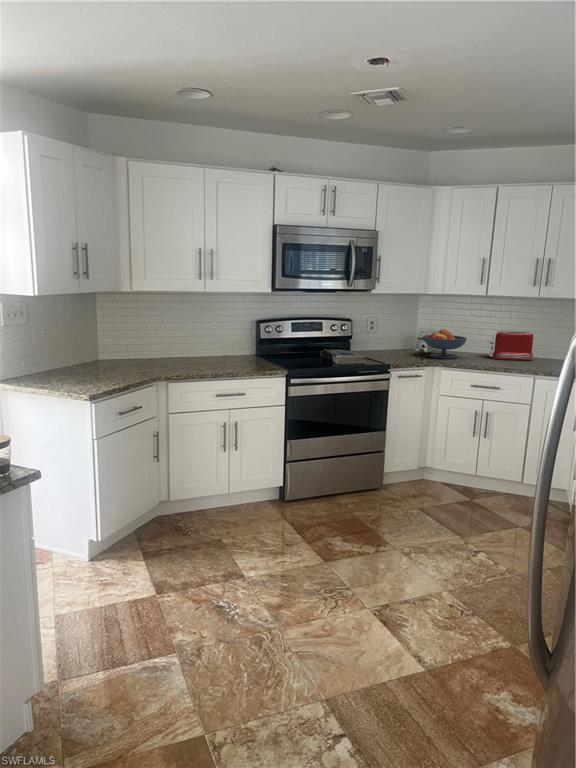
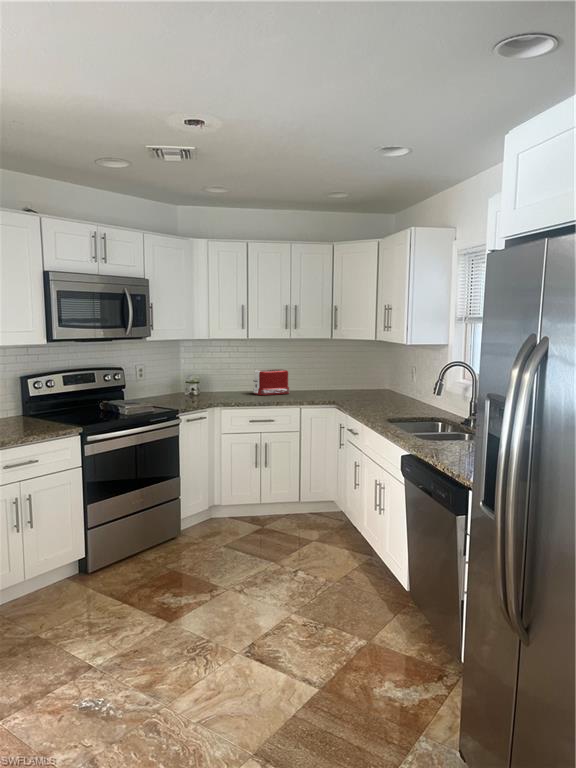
fruit bowl: present [423,329,467,358] -> none [196,371,236,399]

